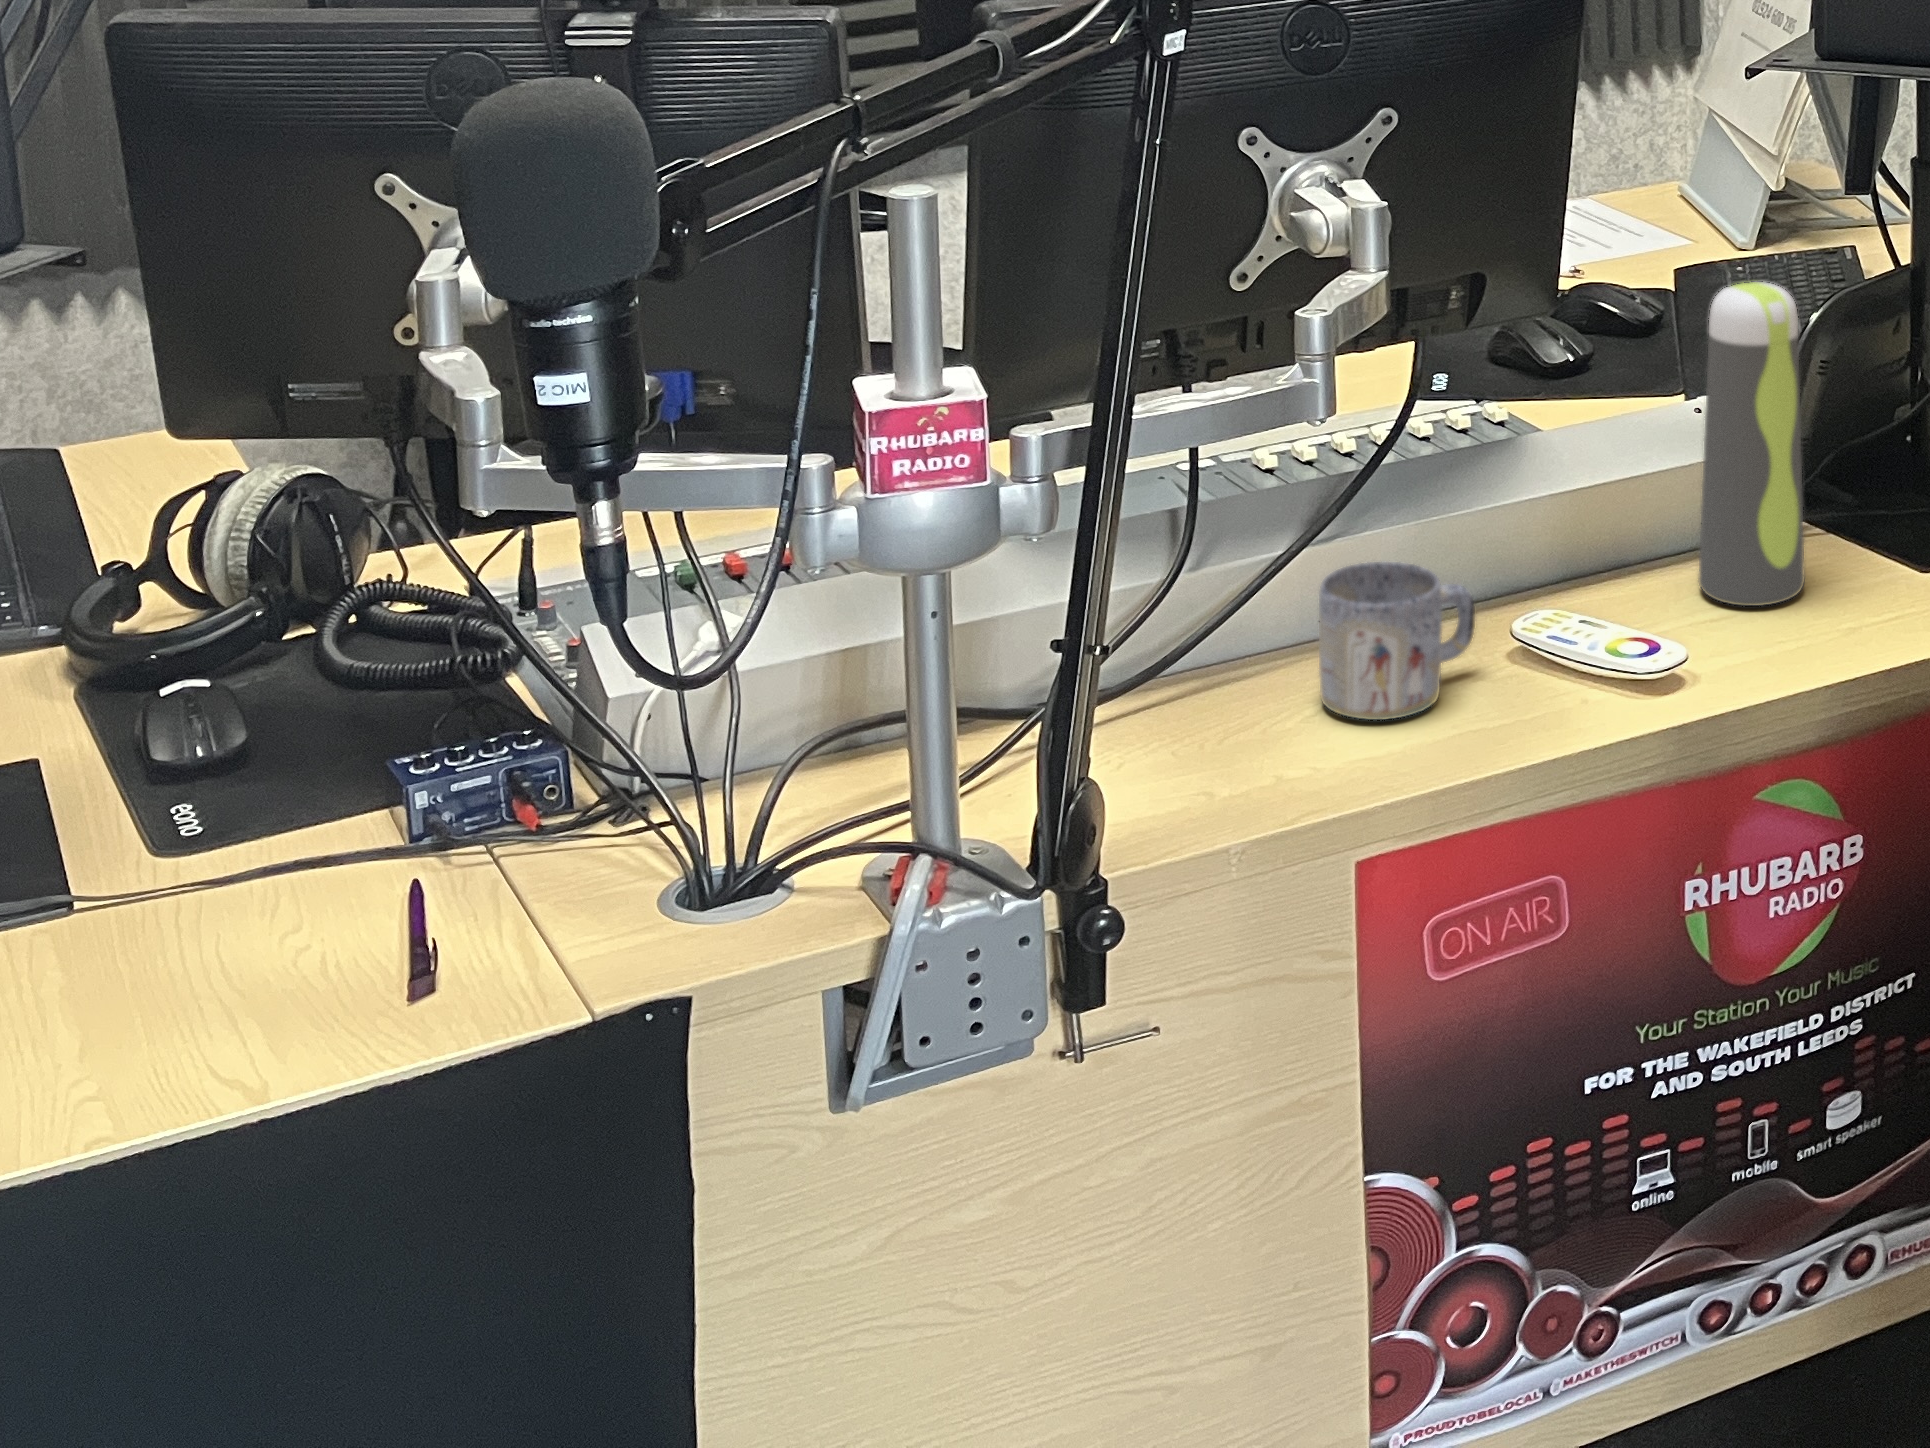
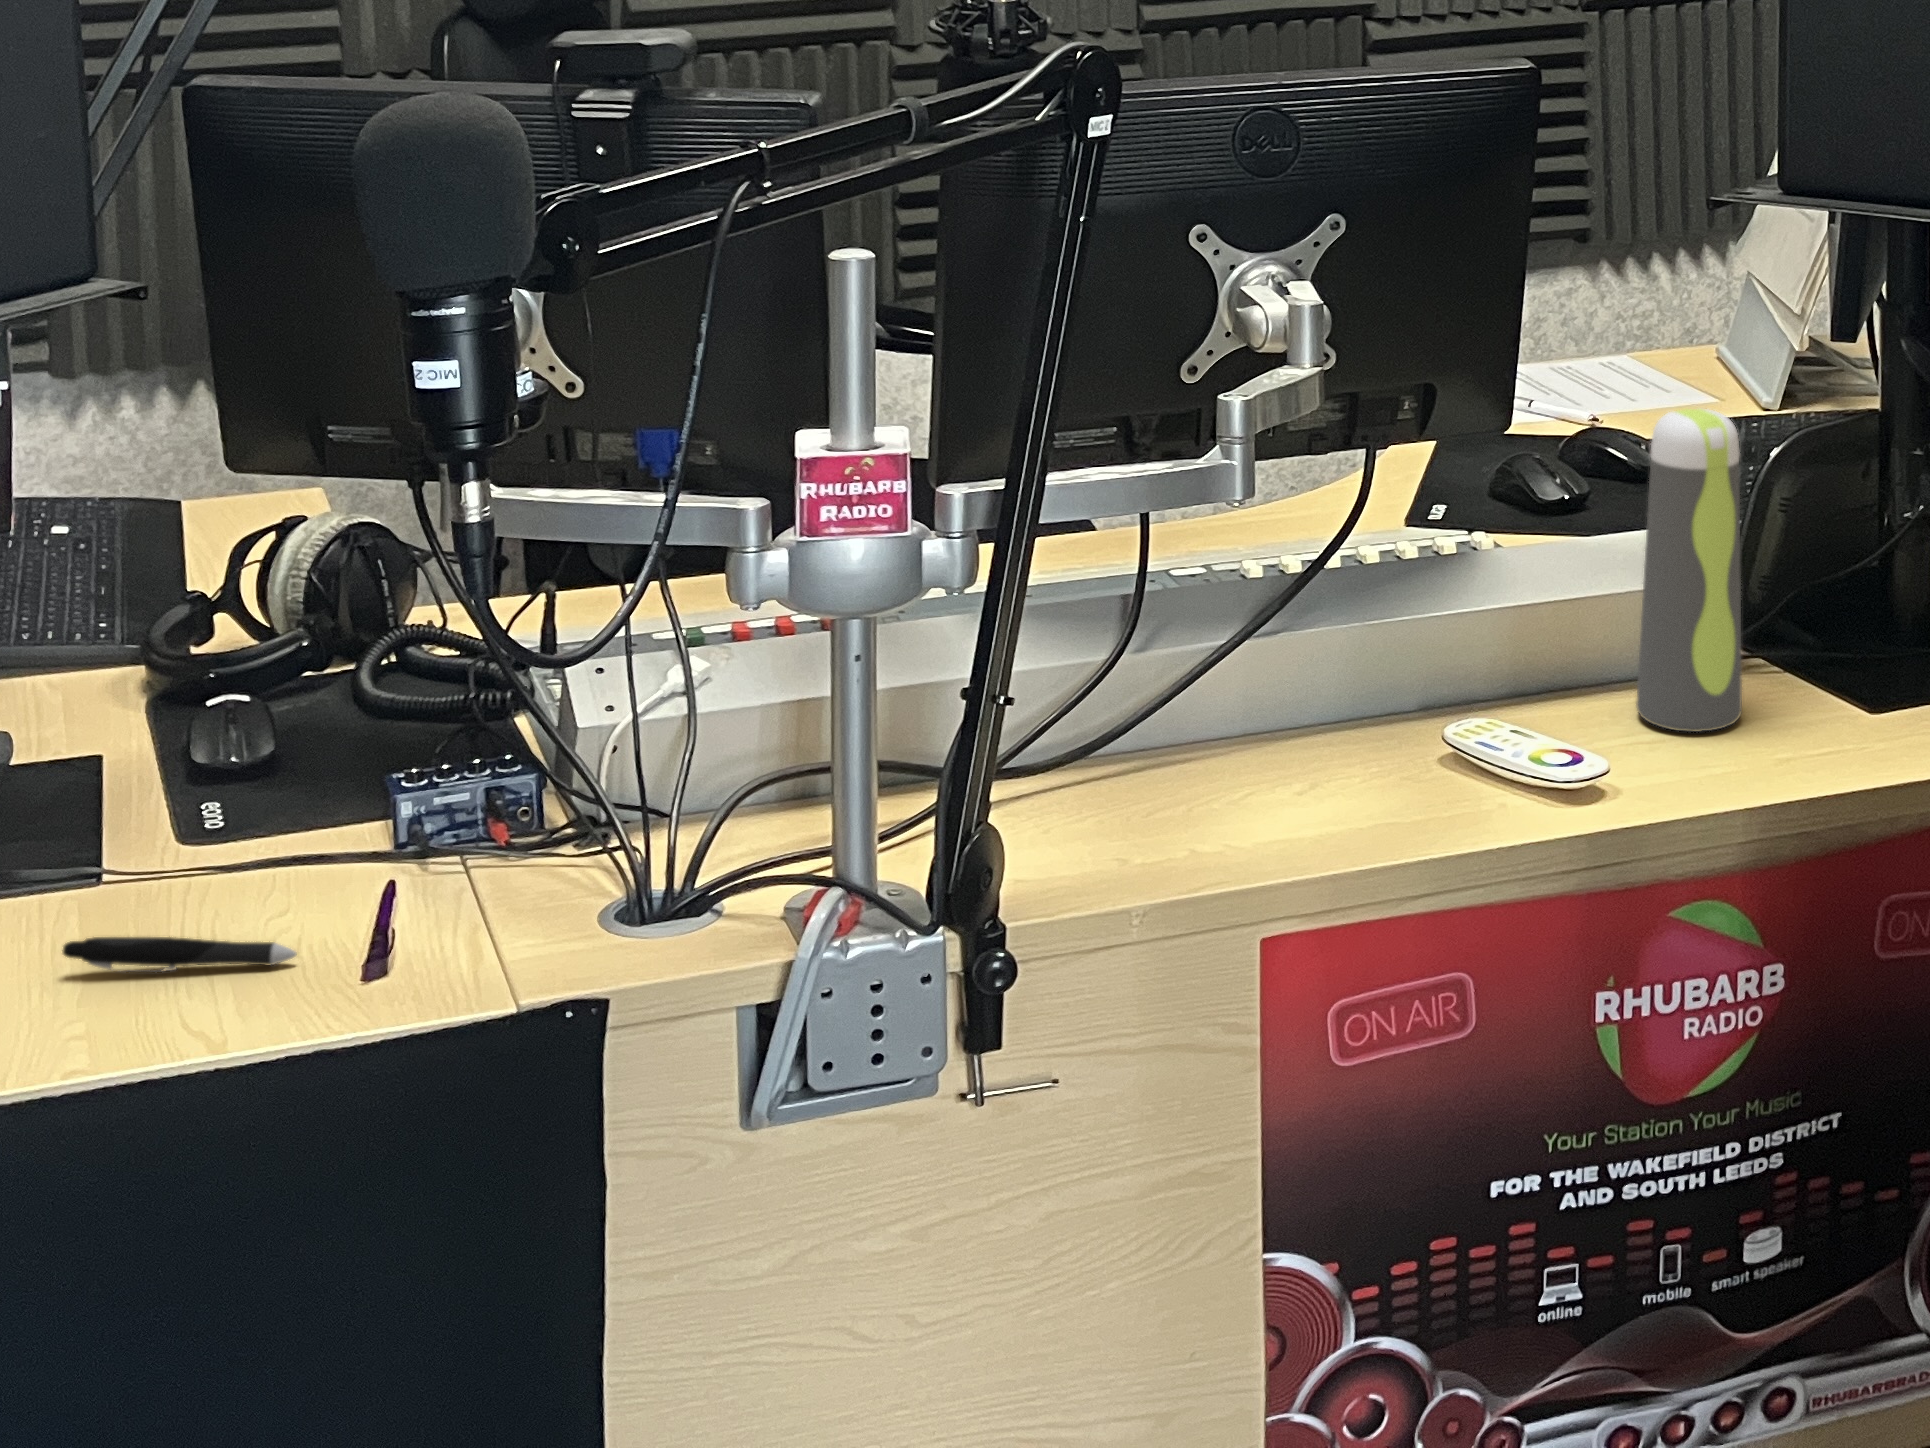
mug: present [1319,562,1475,720] -> none [1249,655,1403,805]
pen: none [24,983,305,1034] -> present [62,937,297,971]

